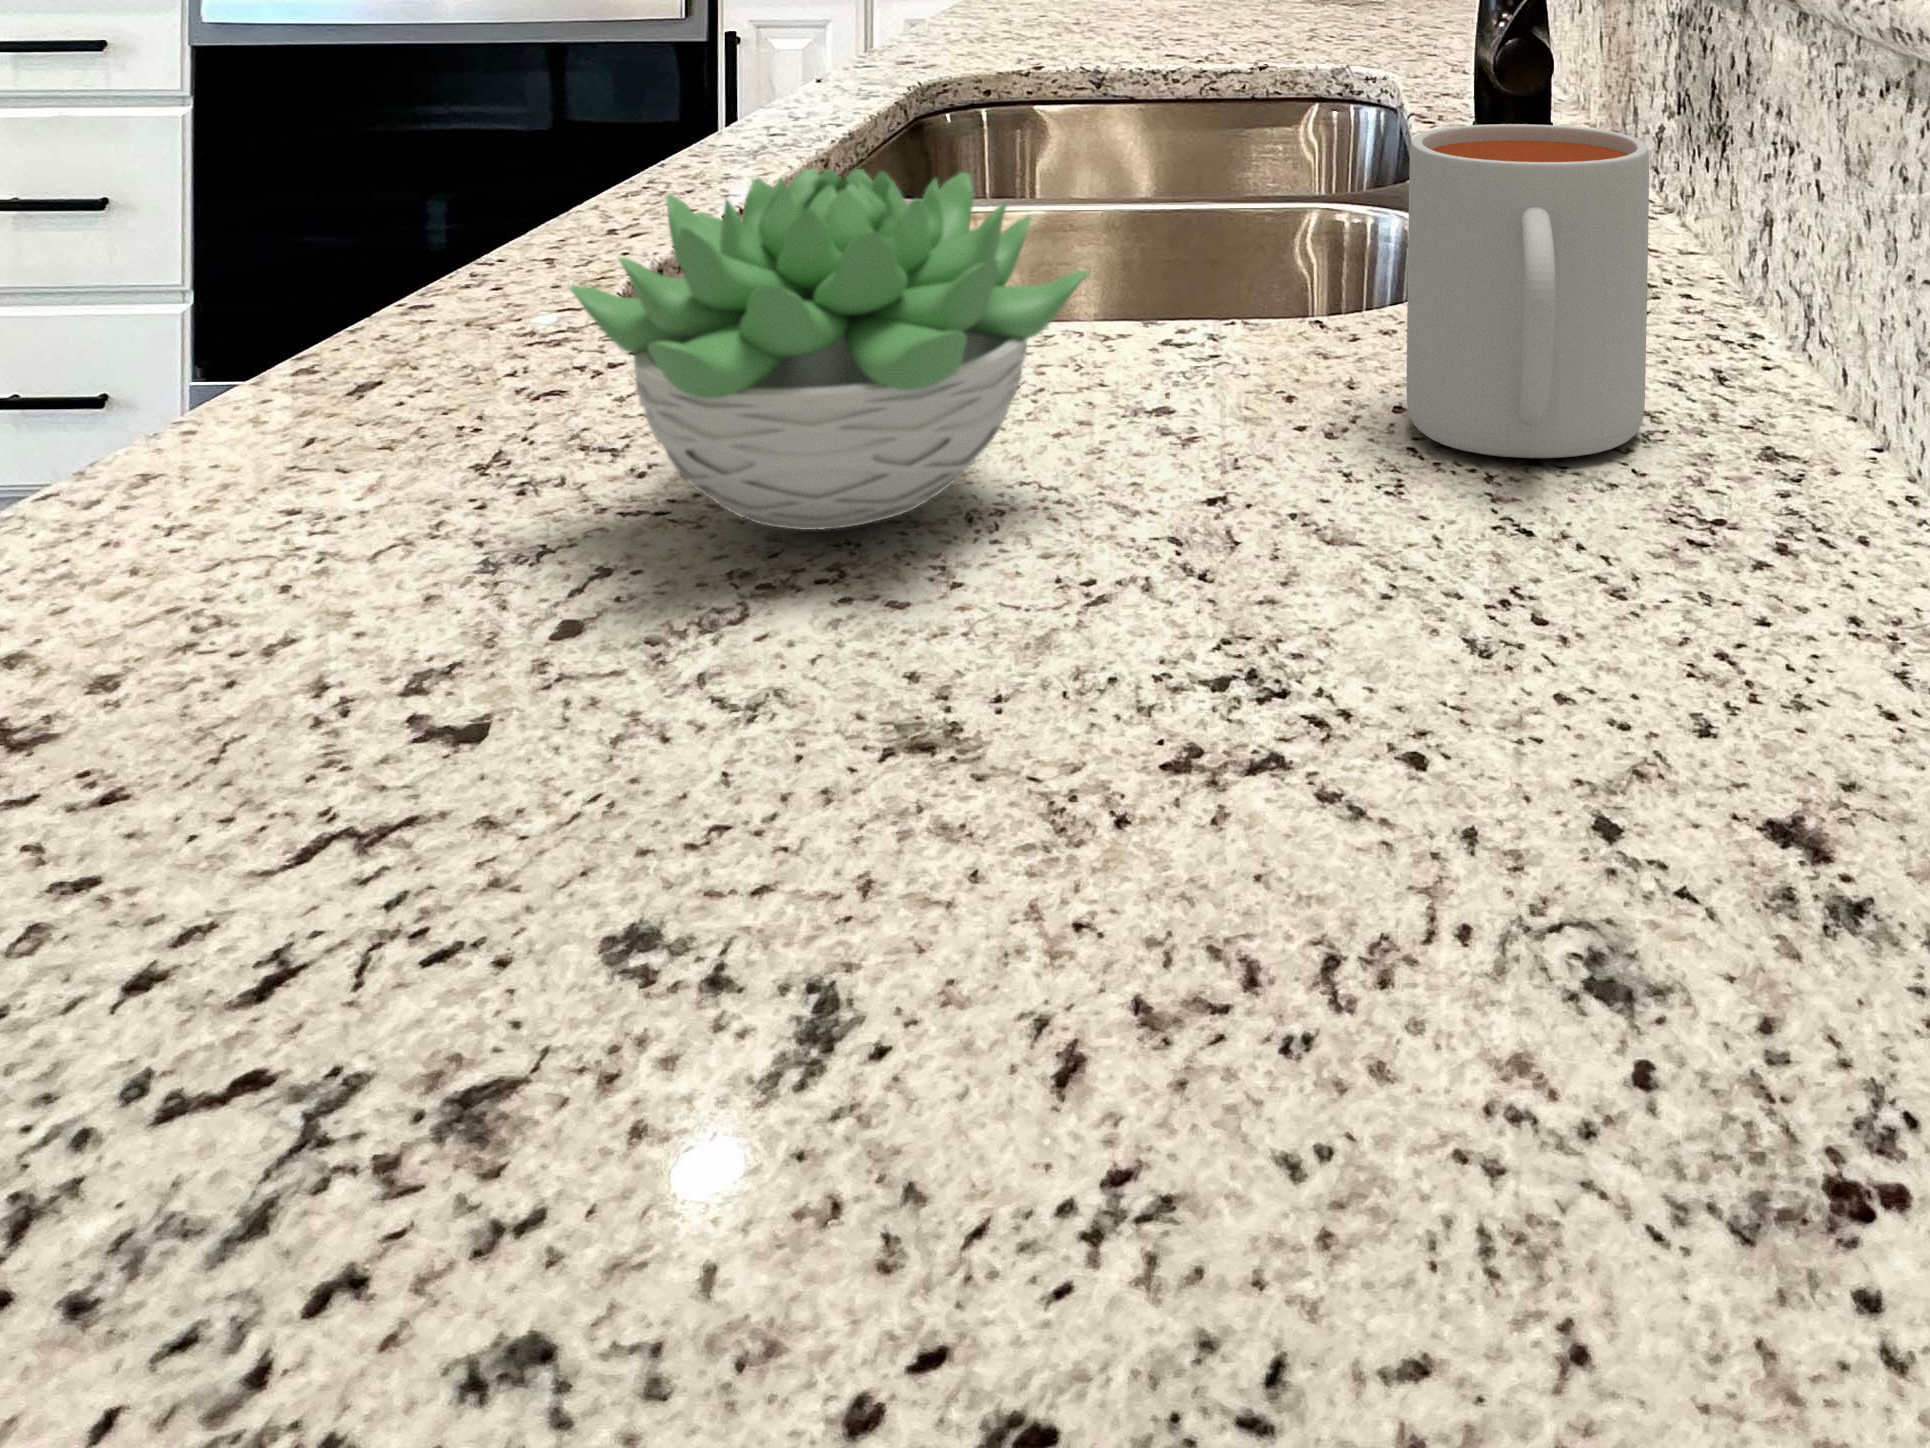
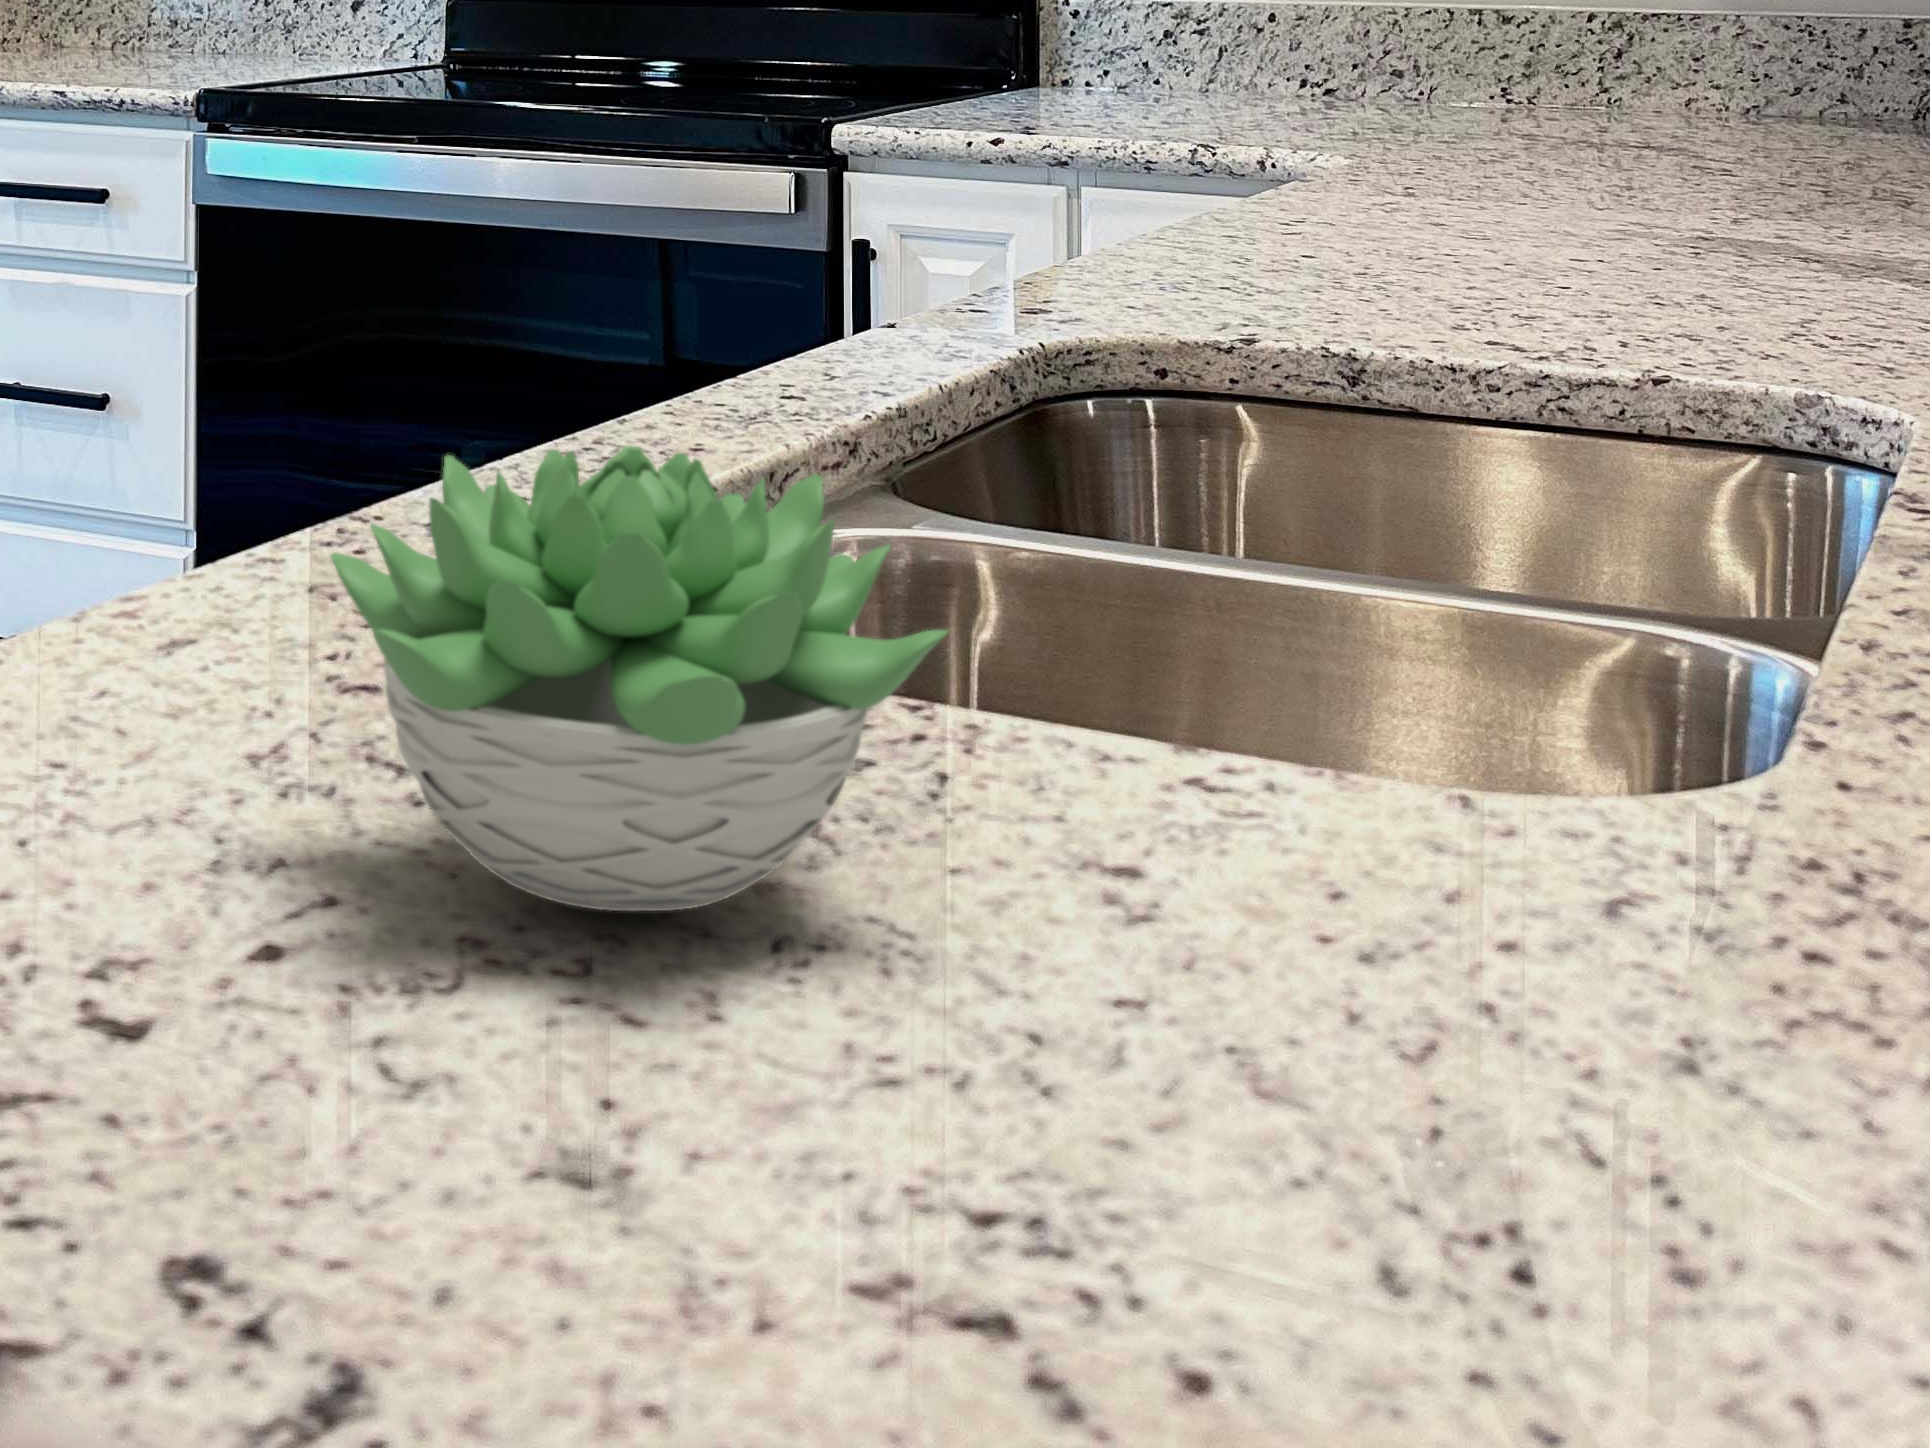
mug: present [1406,124,1649,458] -> none [1469,500,1900,1056]

